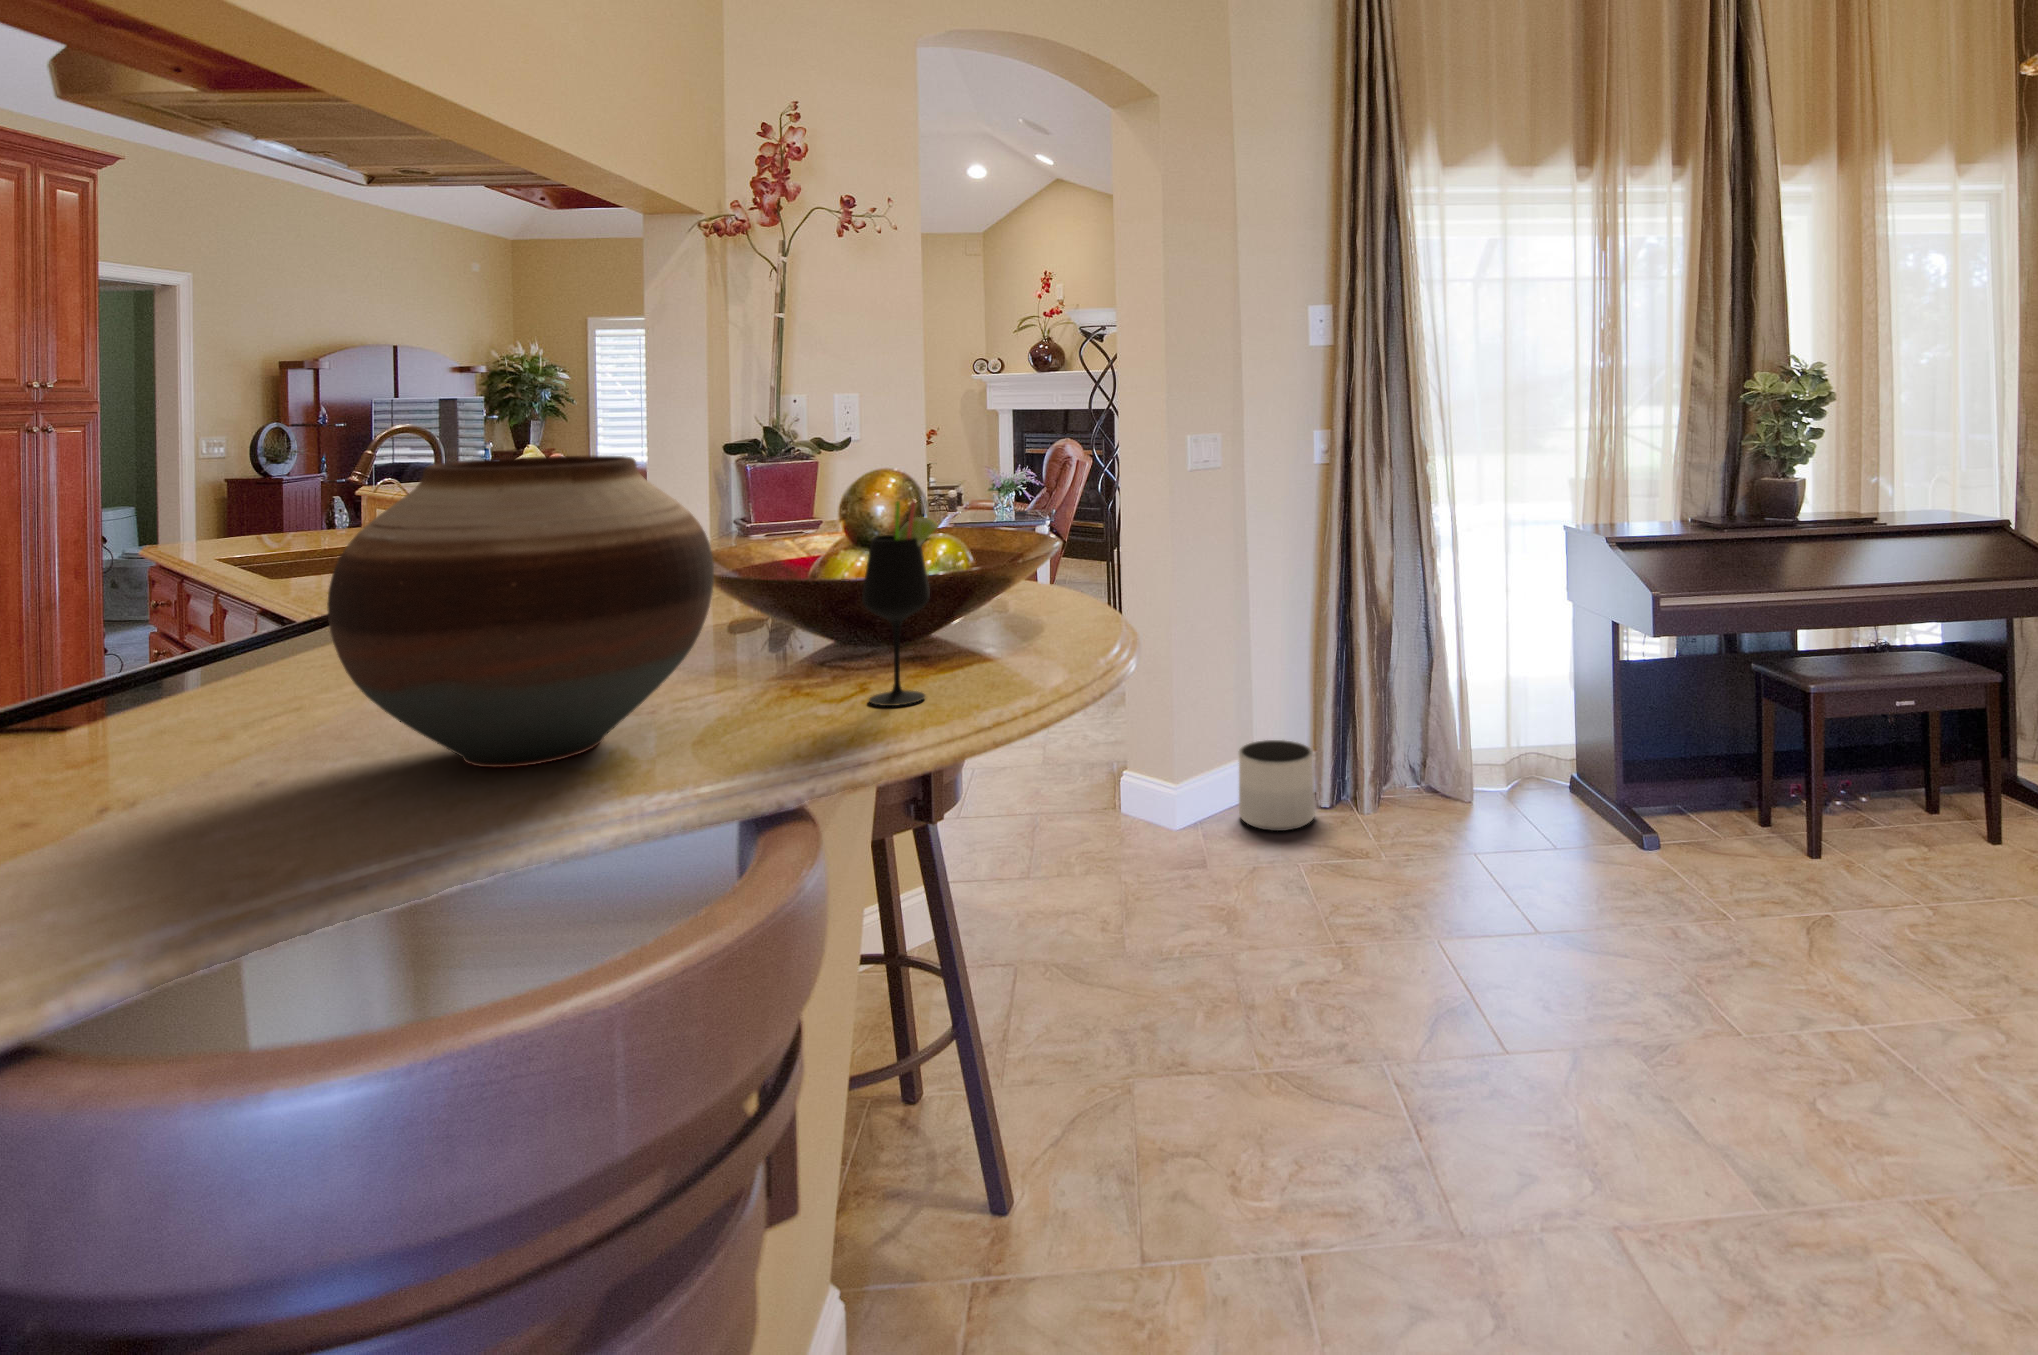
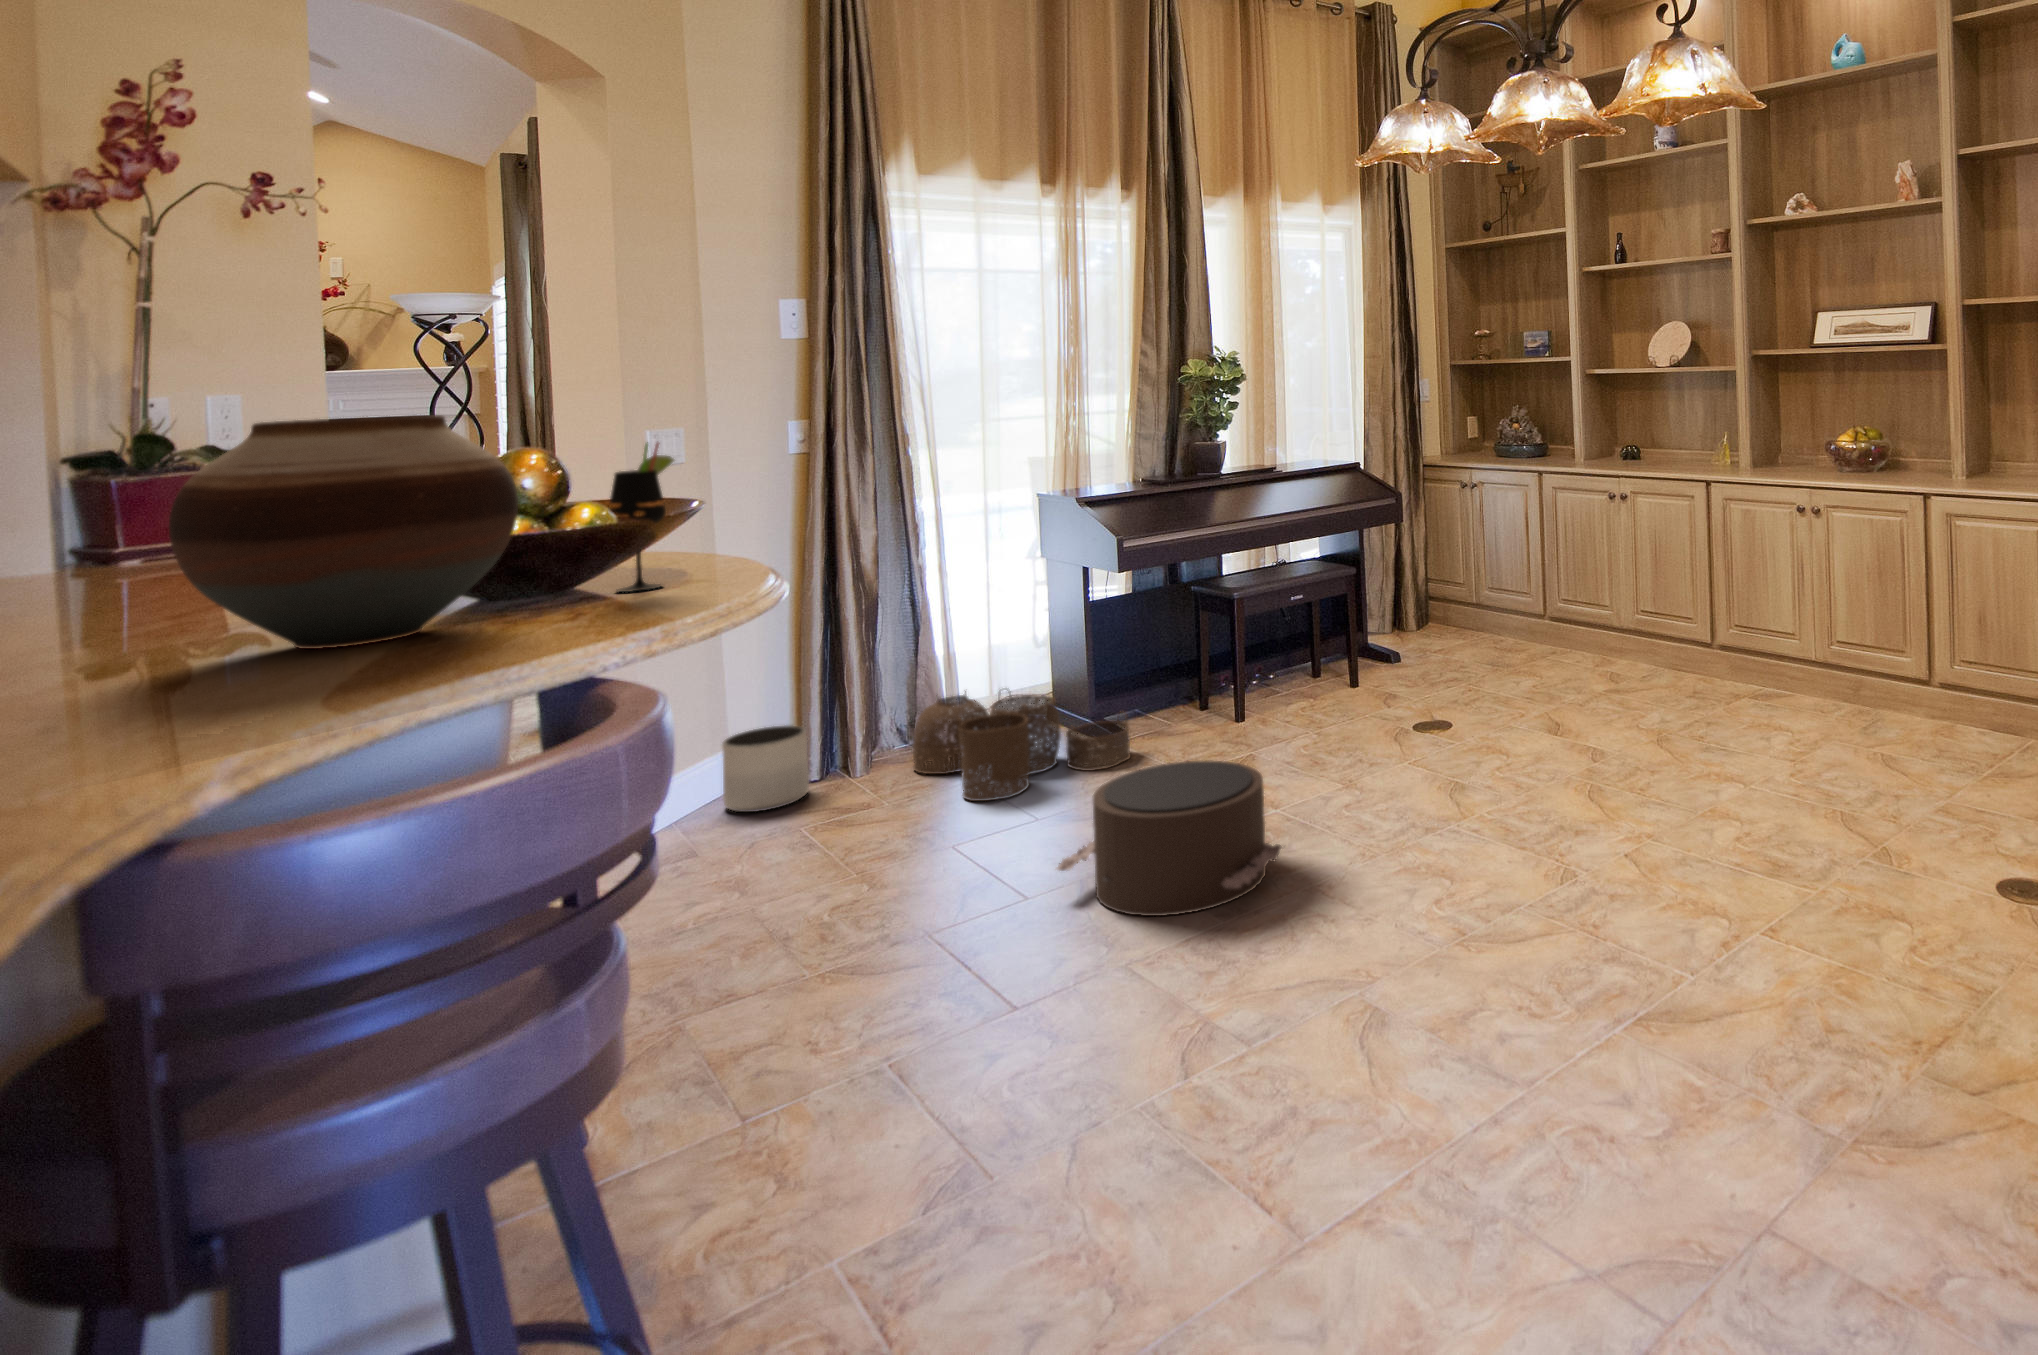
woven basket: none [1417,740,1664,895] -> present [913,691,1130,801]
pouf: none [1536,944,1893,1227] -> present [1057,760,1282,916]

